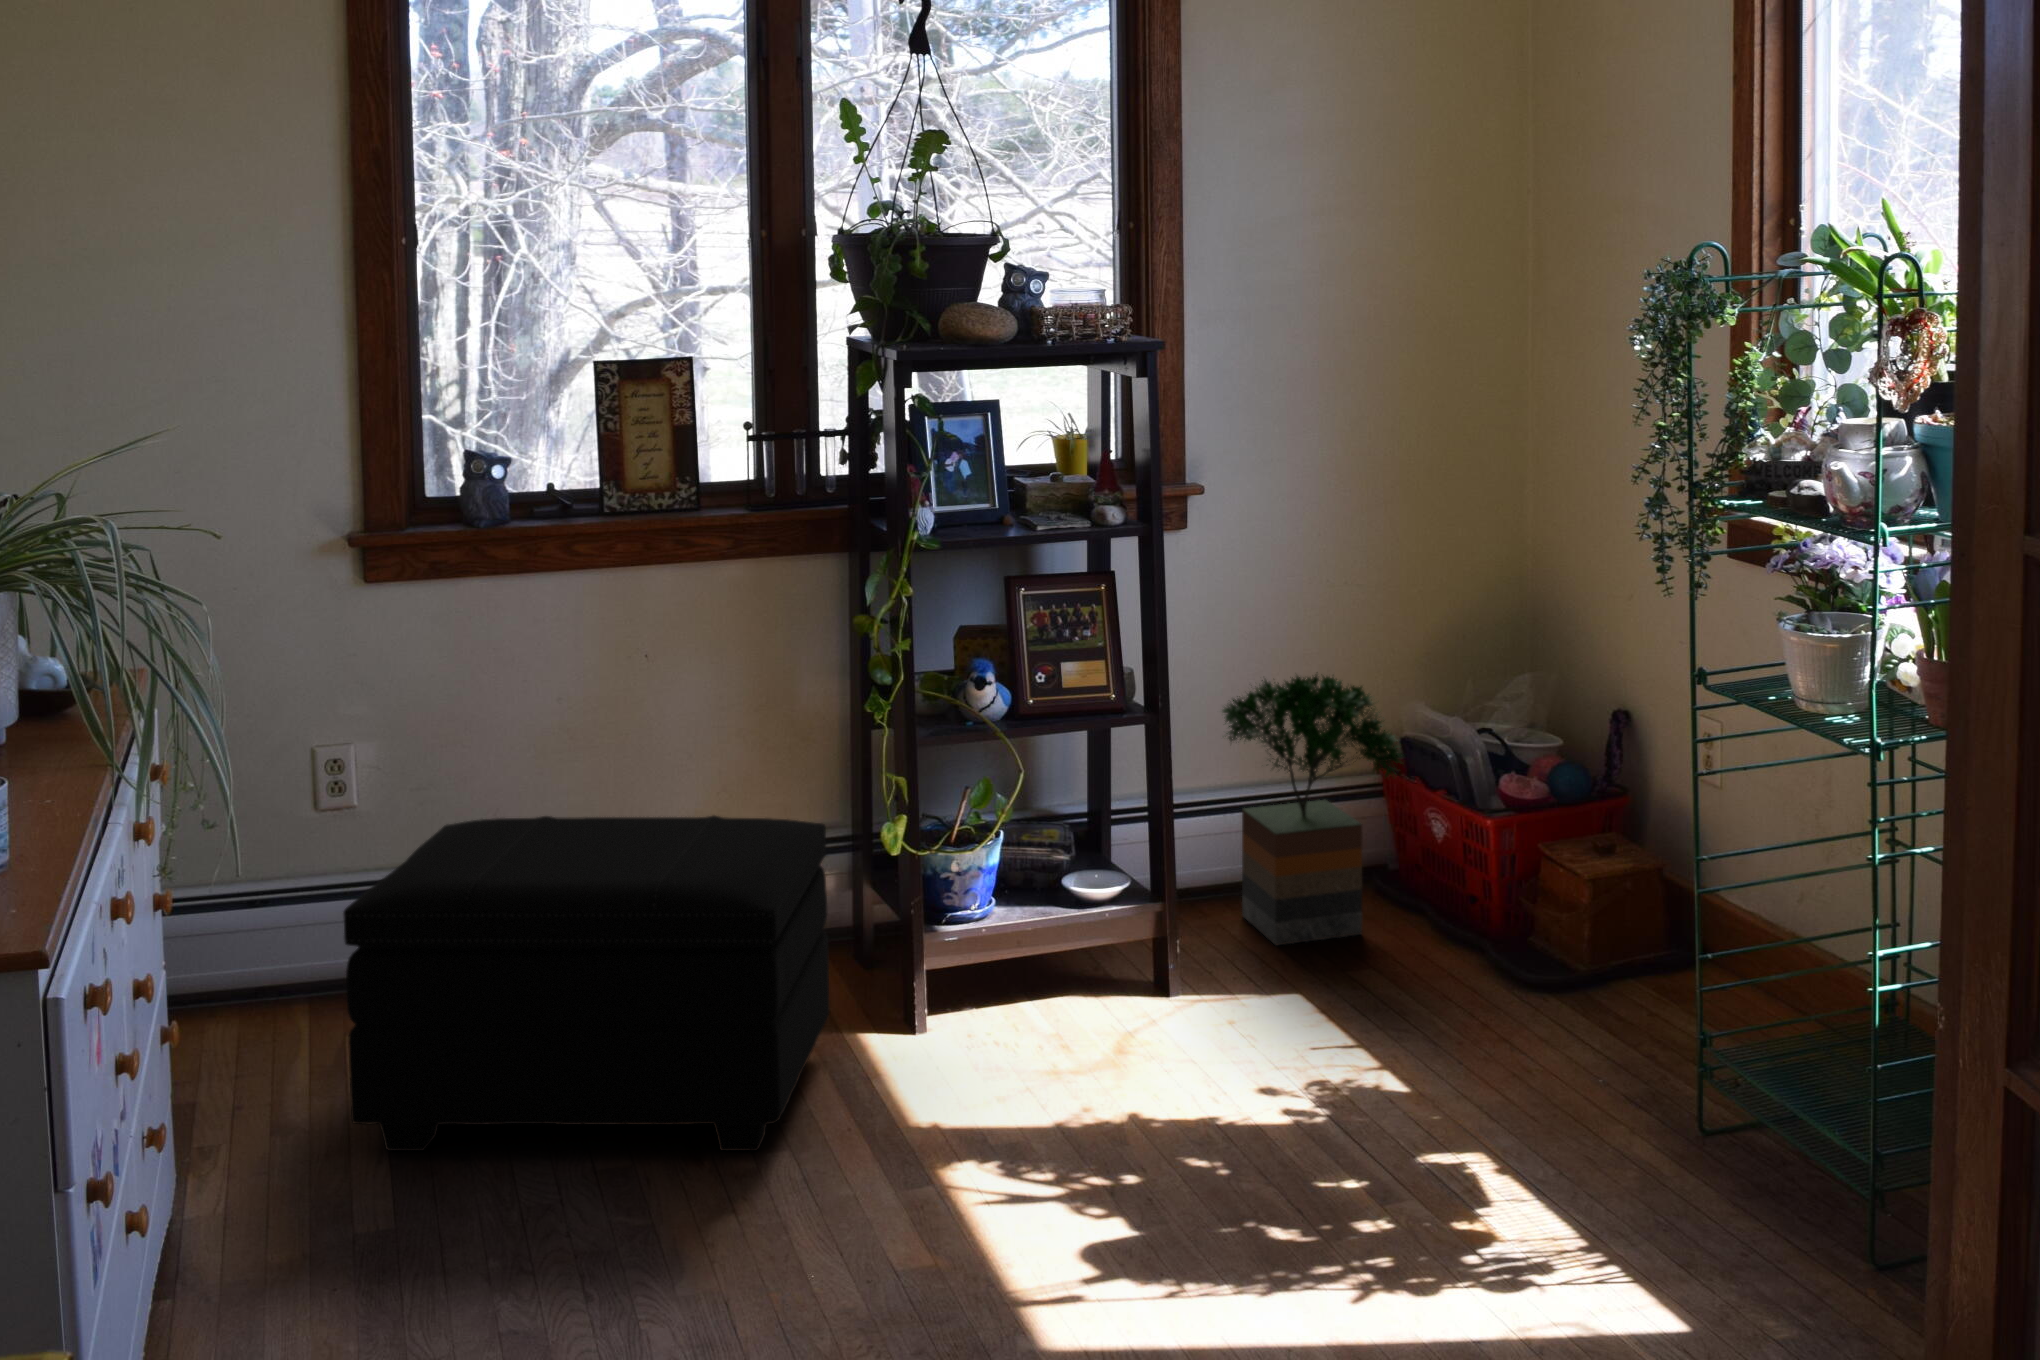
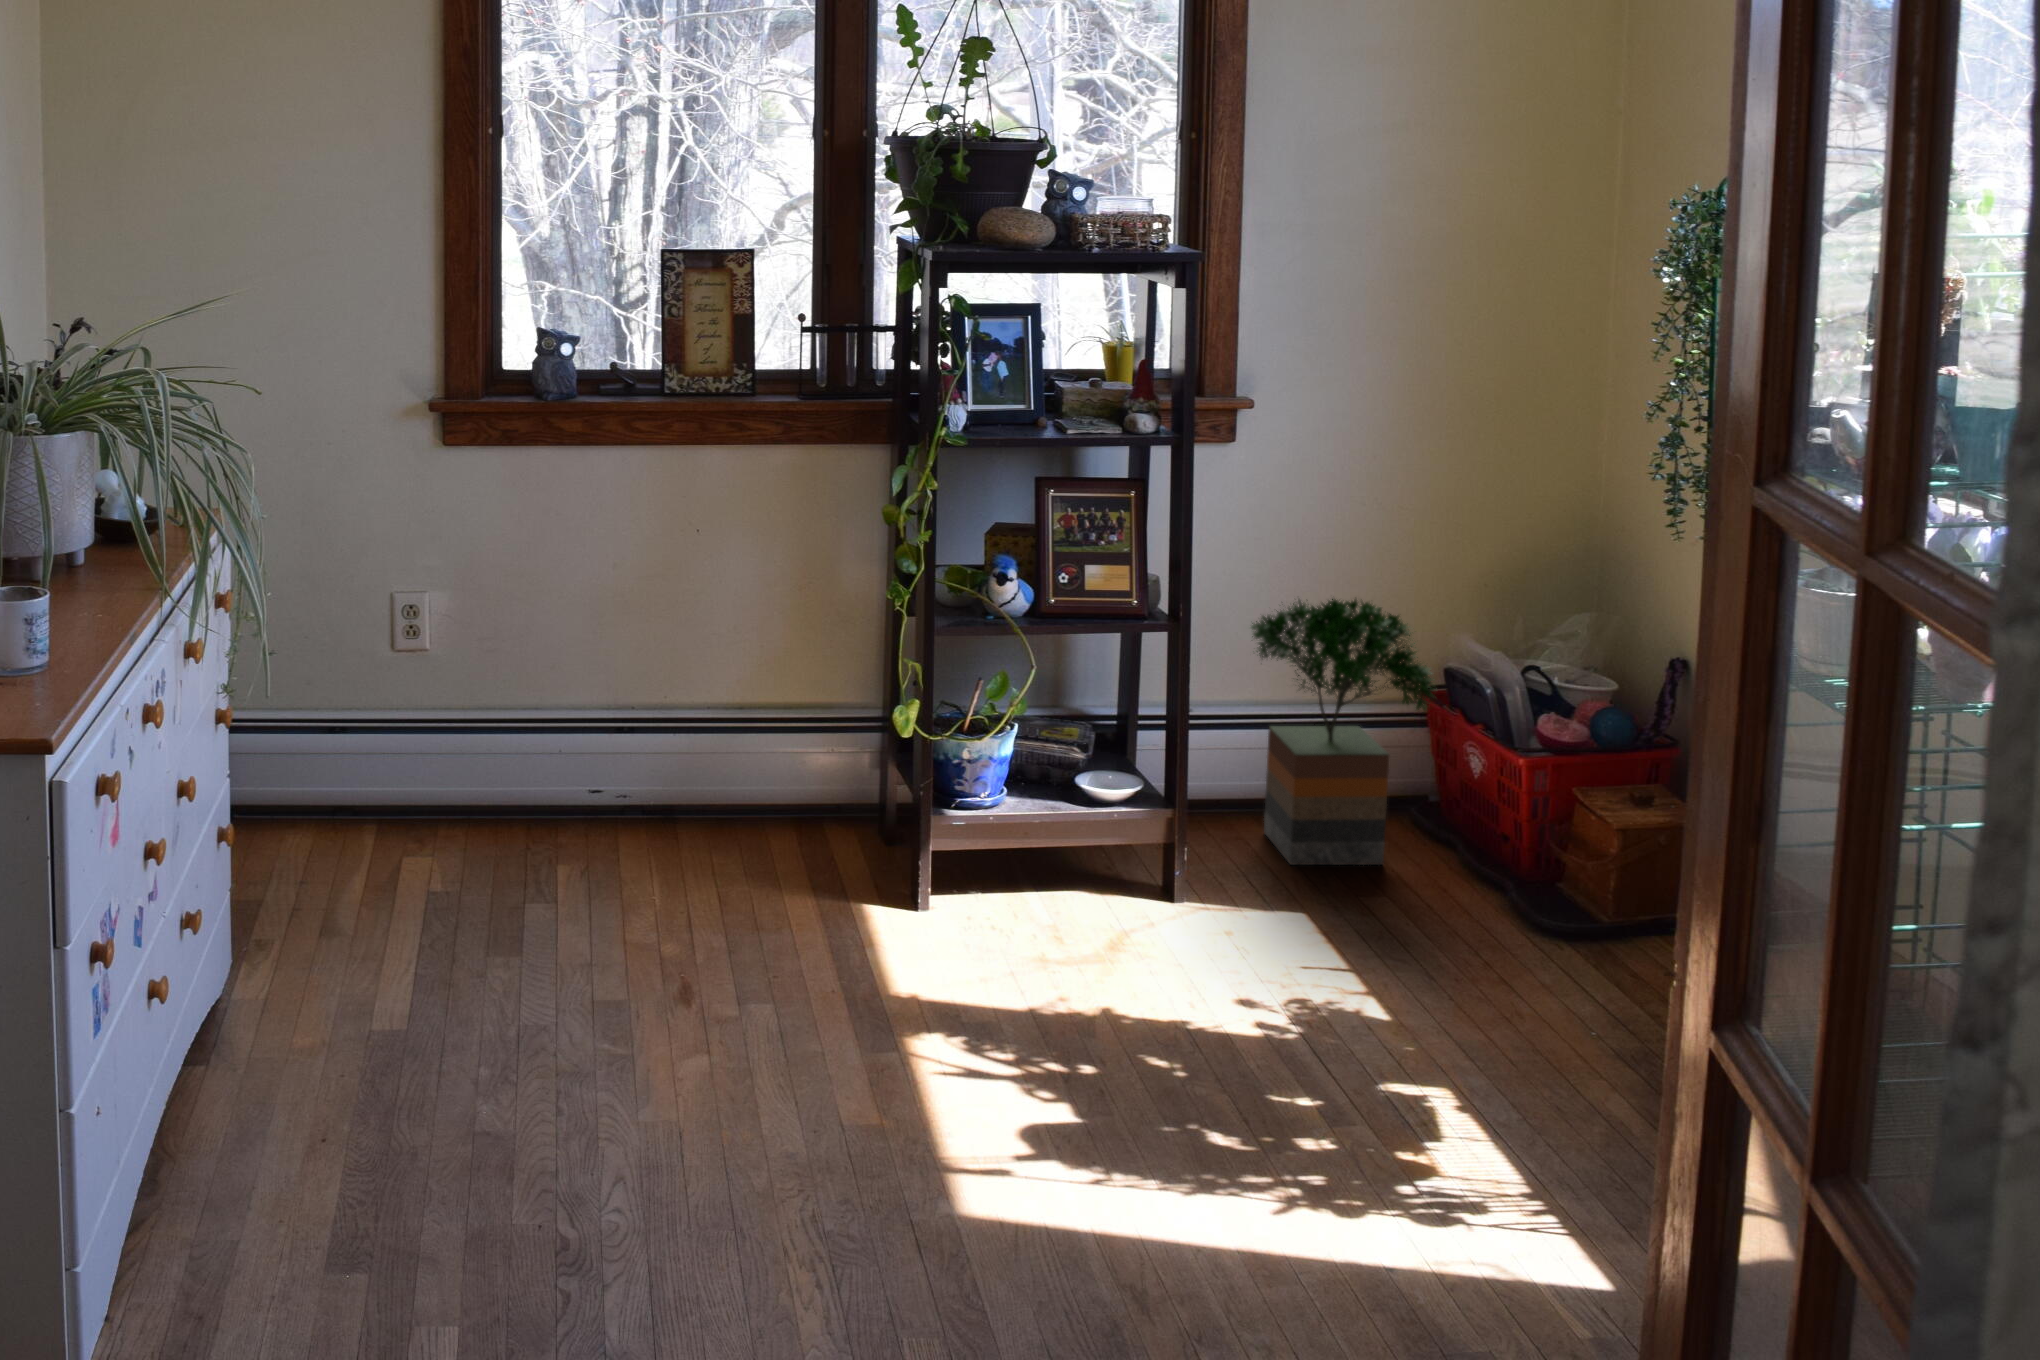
footstool: present [343,815,829,1151] -> none [403,664,839,991]

